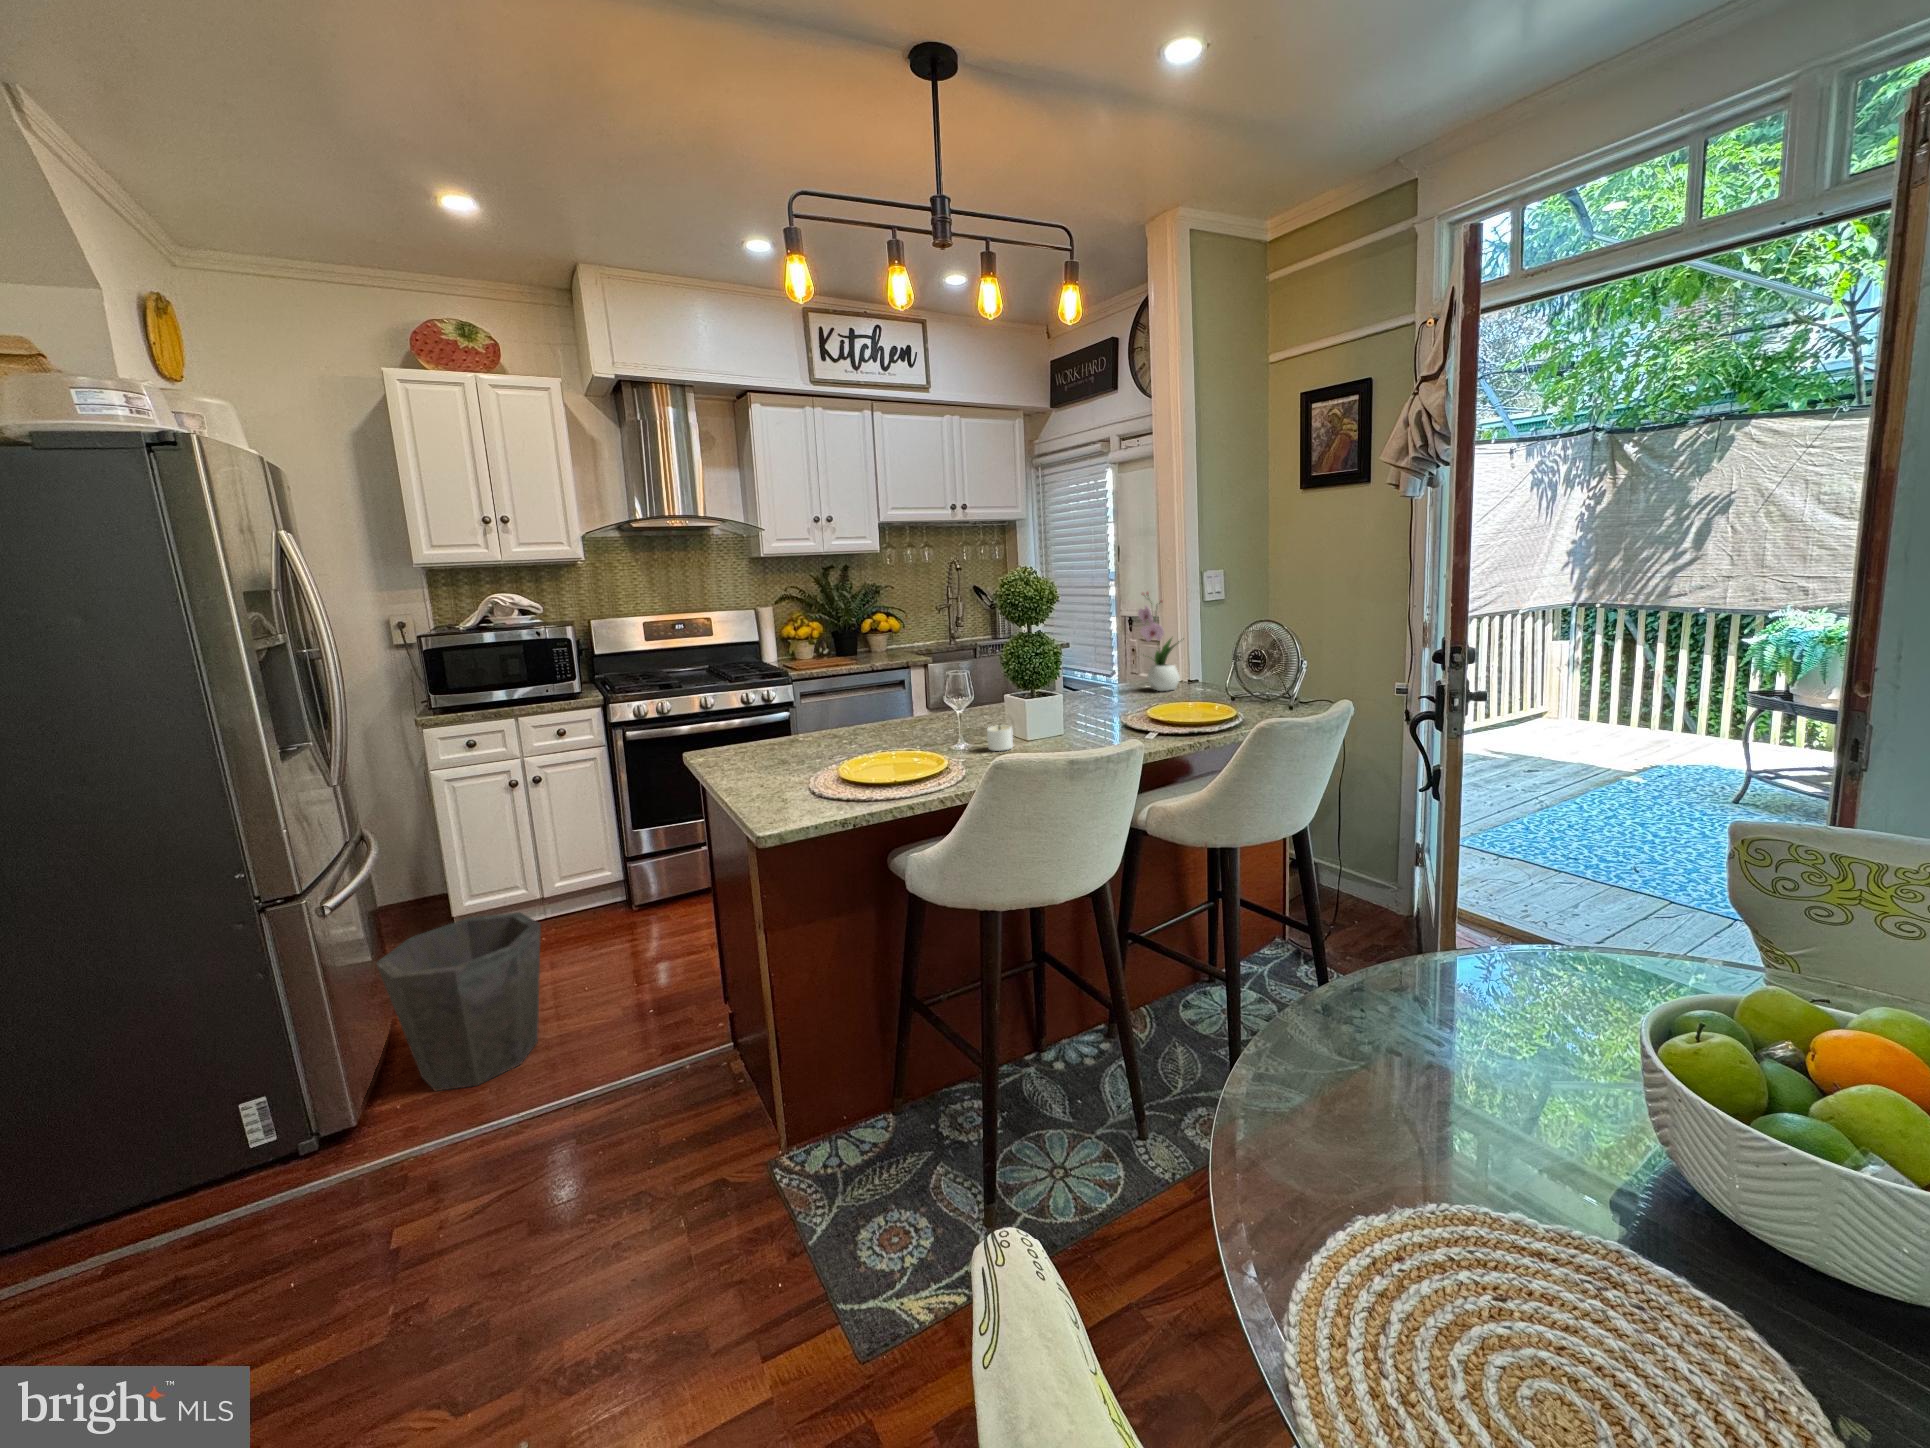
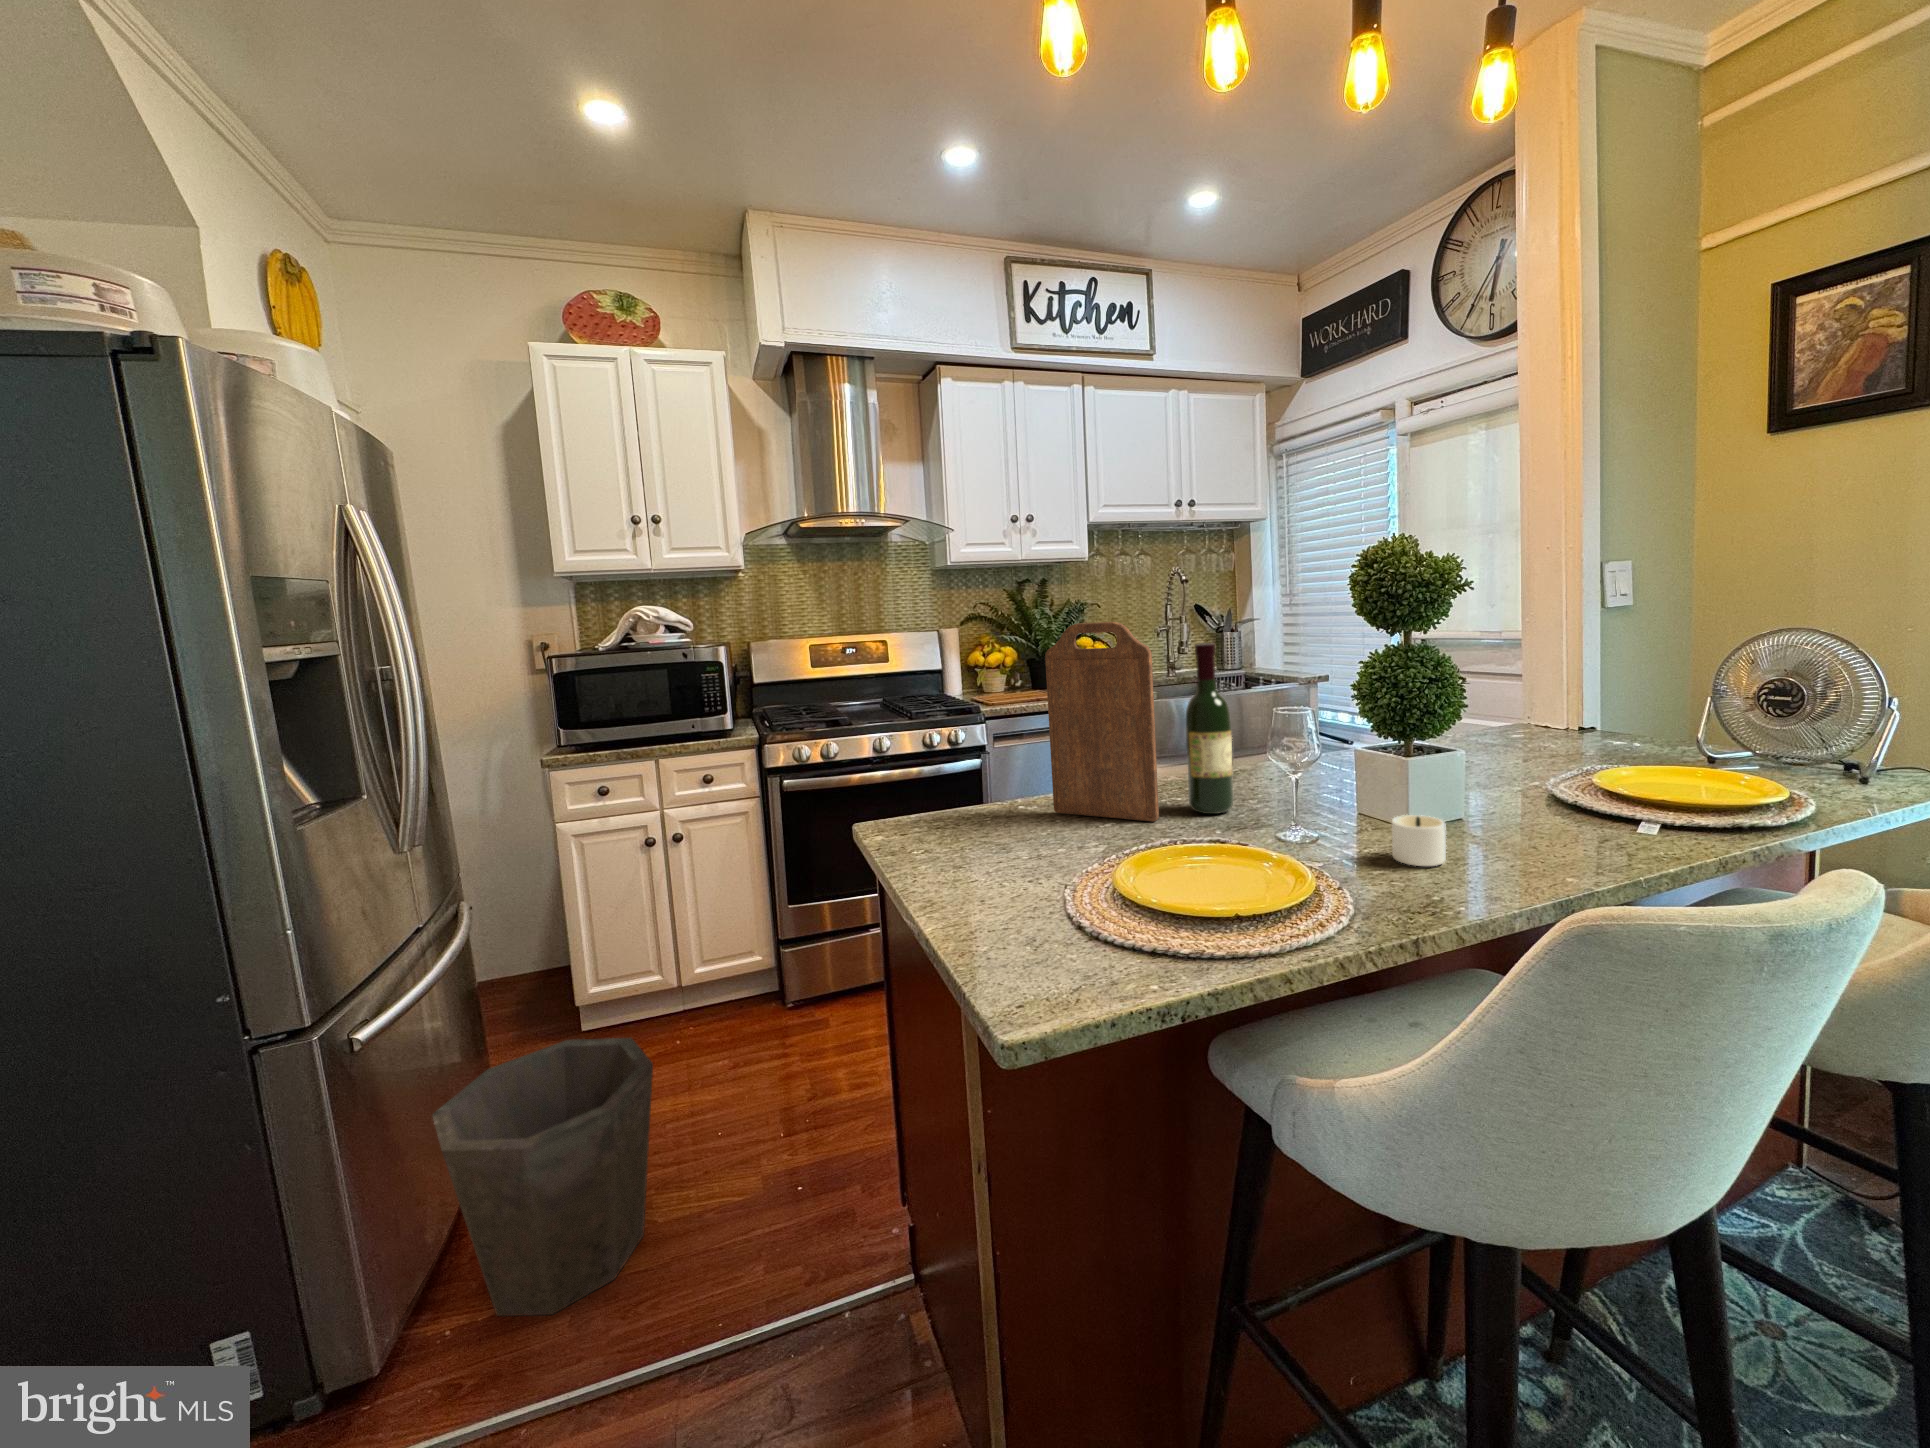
flower arrangement: present [1138,592,1180,691] -> none [1549,587,1640,751]
cutting board: none [808,618,879,739] -> present [1045,622,1159,822]
wine bottle: none [896,631,926,733] -> present [1186,643,1234,814]

